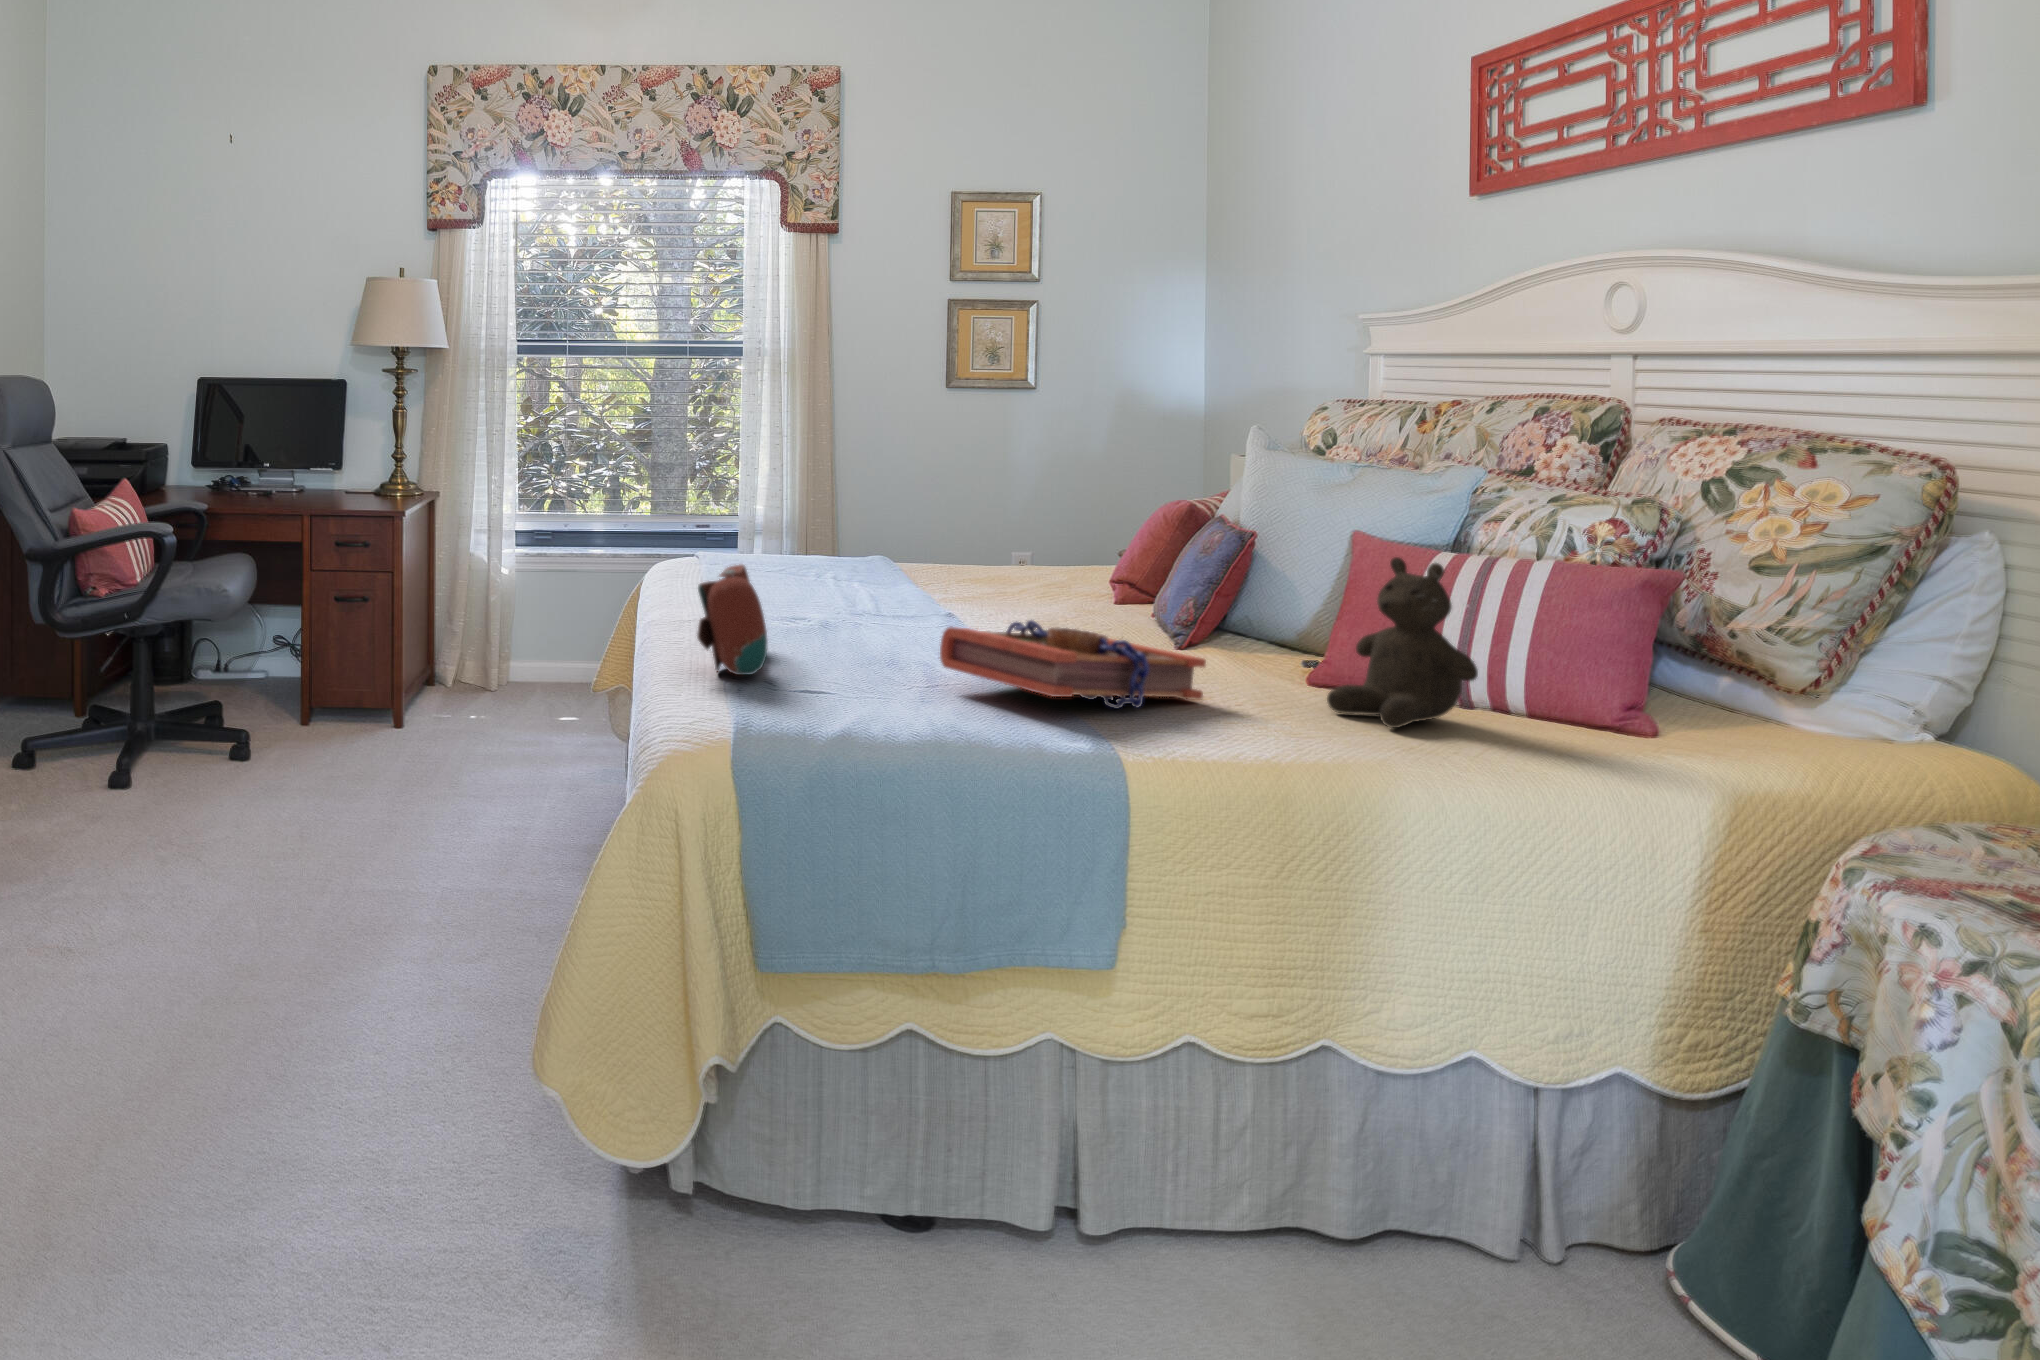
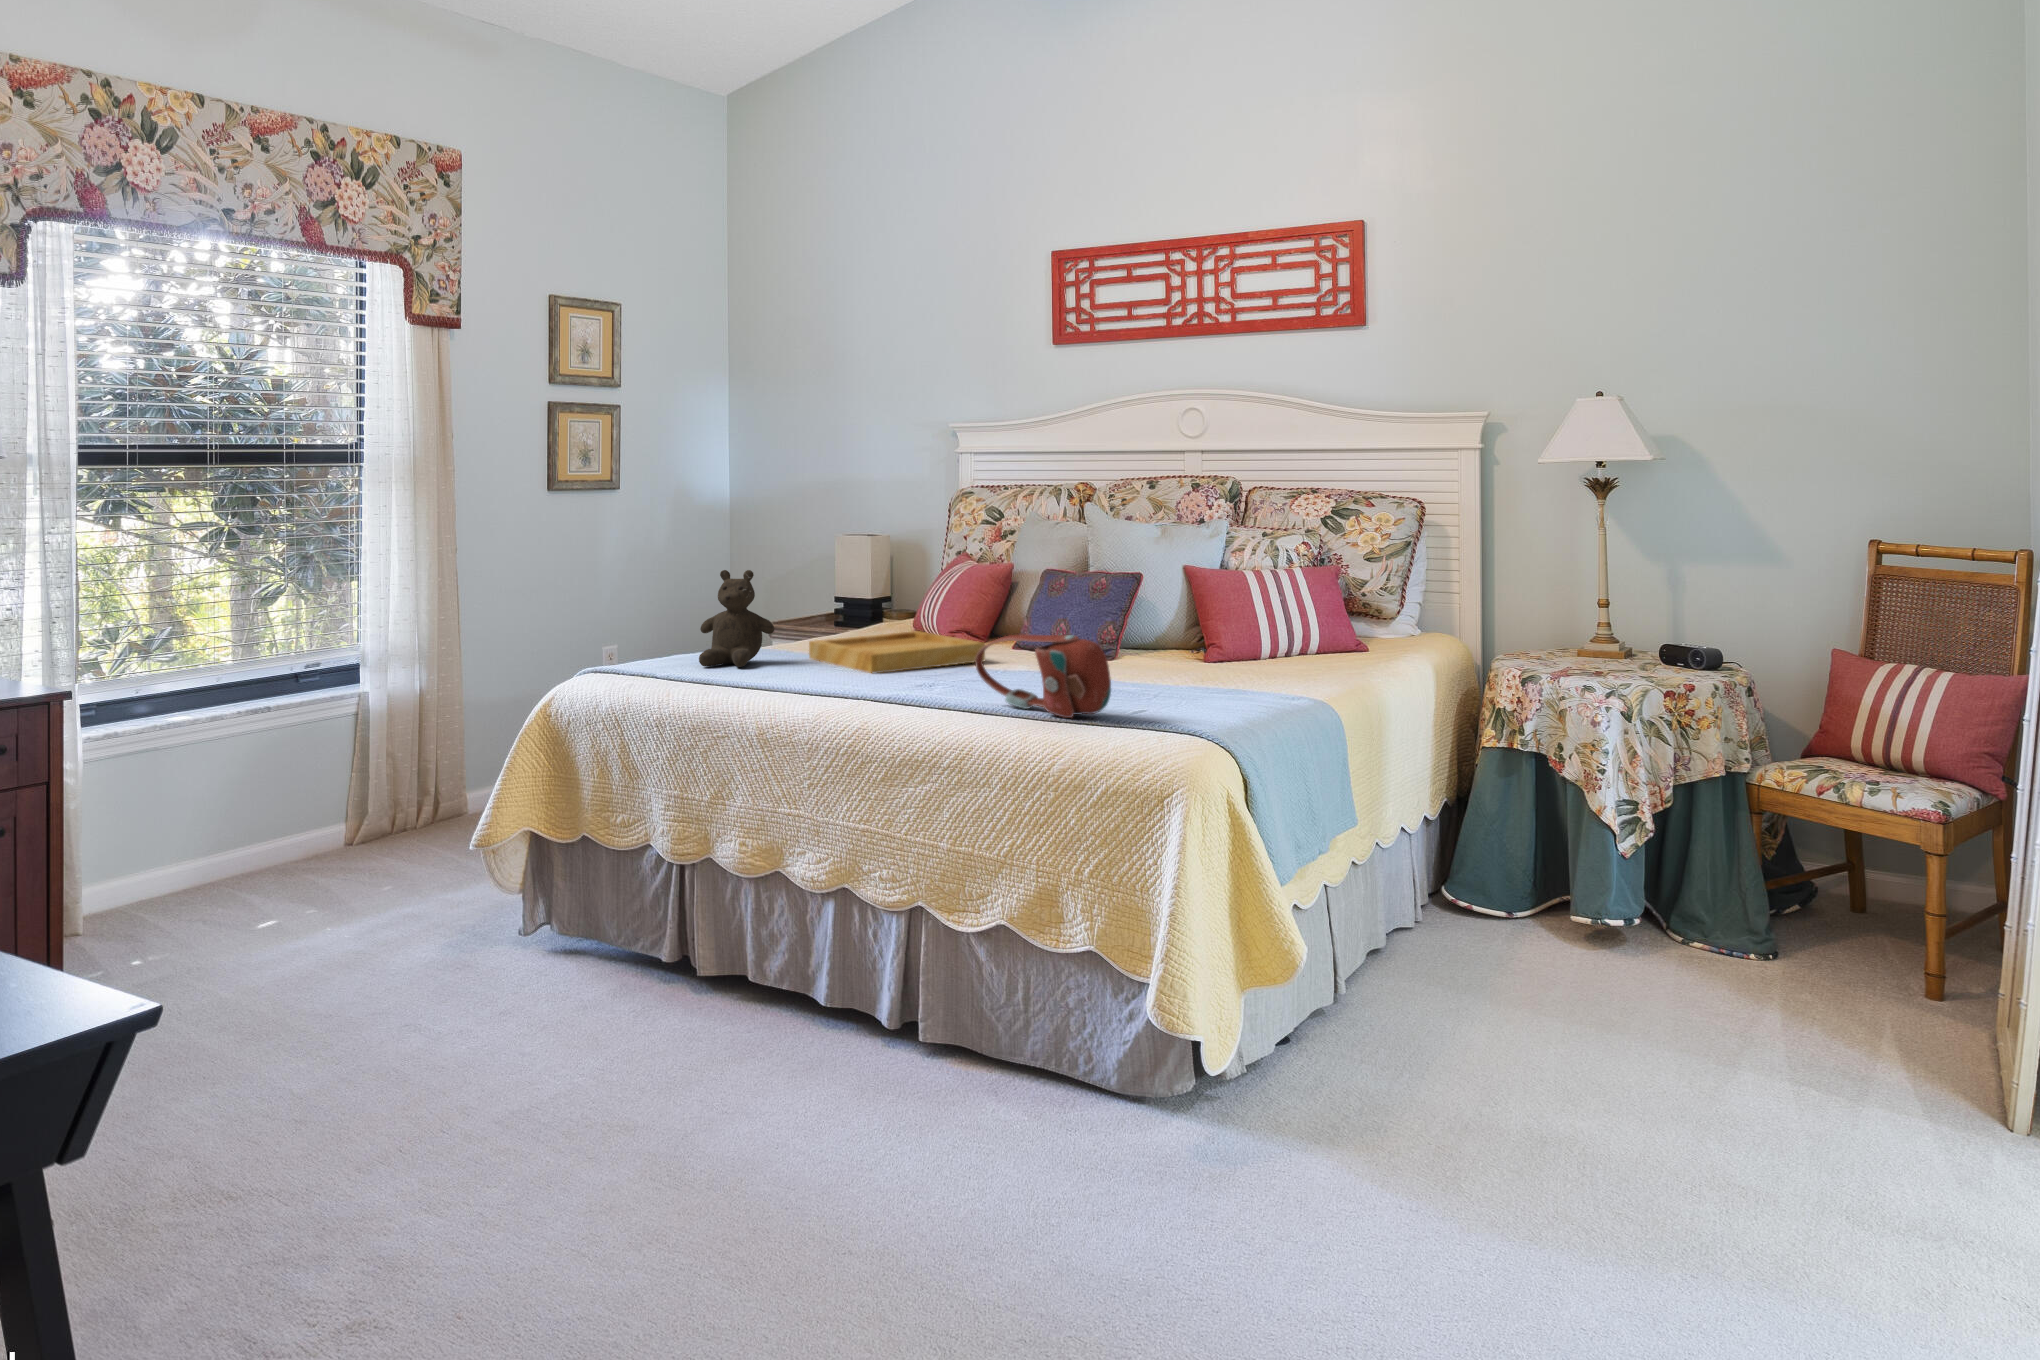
teddy bear: present [1327,557,1478,728] -> present [699,570,774,667]
tray: none [845,563,1032,619] -> present [809,631,985,674]
book: present [940,620,1206,709] -> none [1139,641,1258,686]

